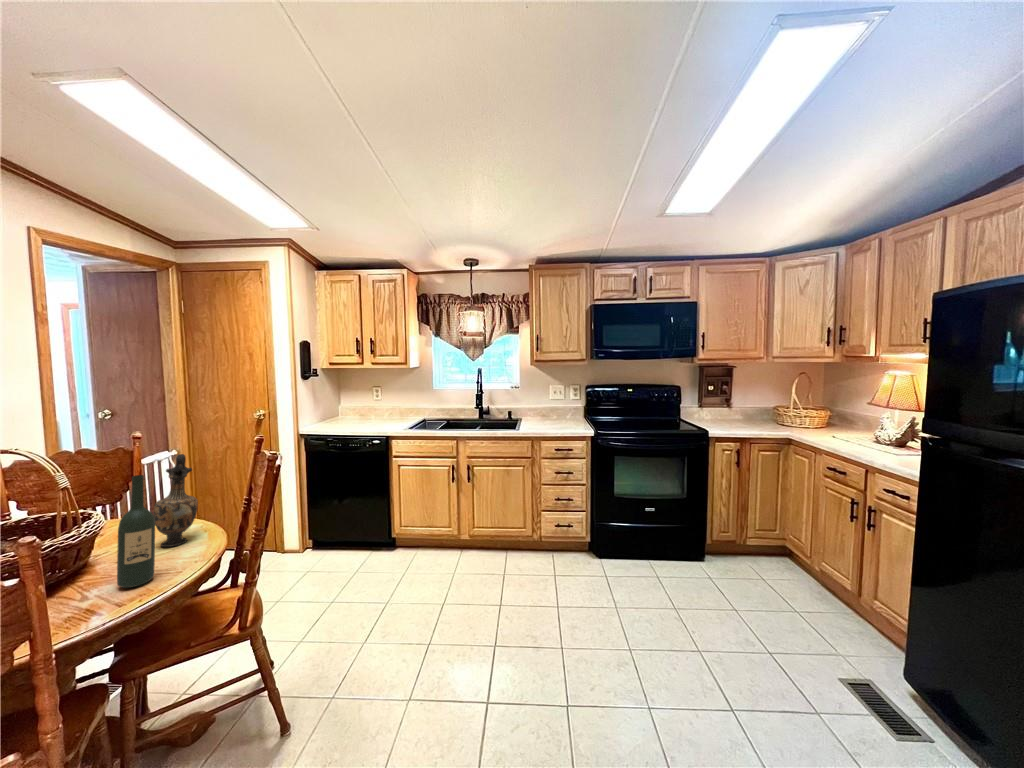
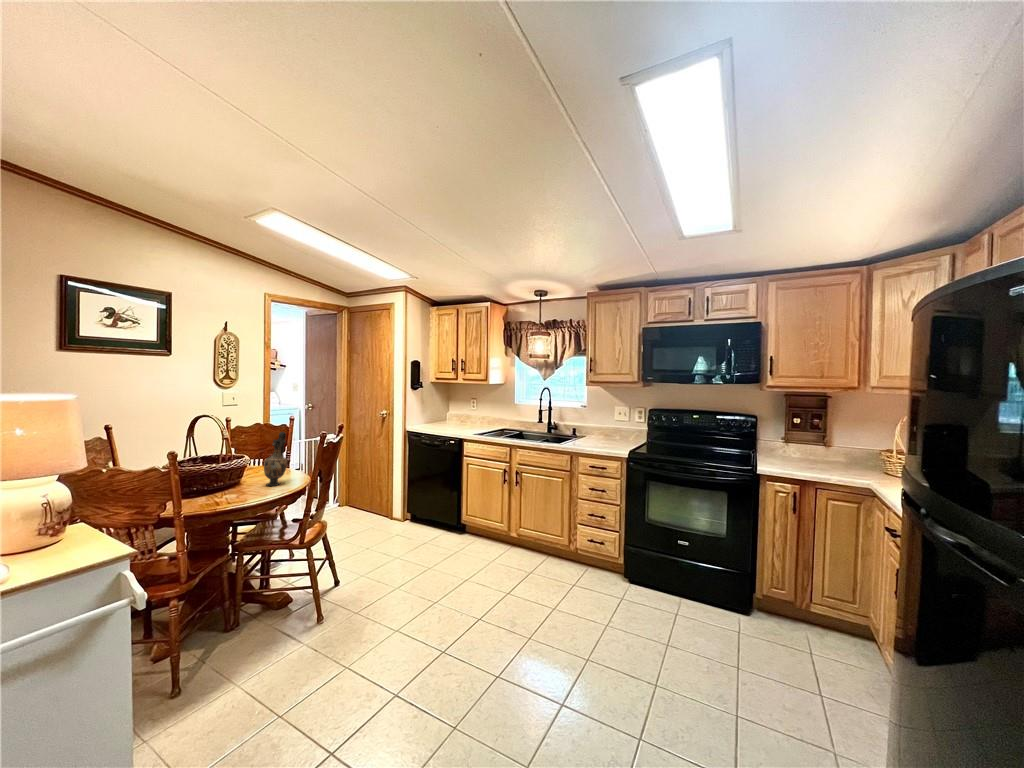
wine bottle: present [117,475,155,588] -> none [228,440,248,501]

